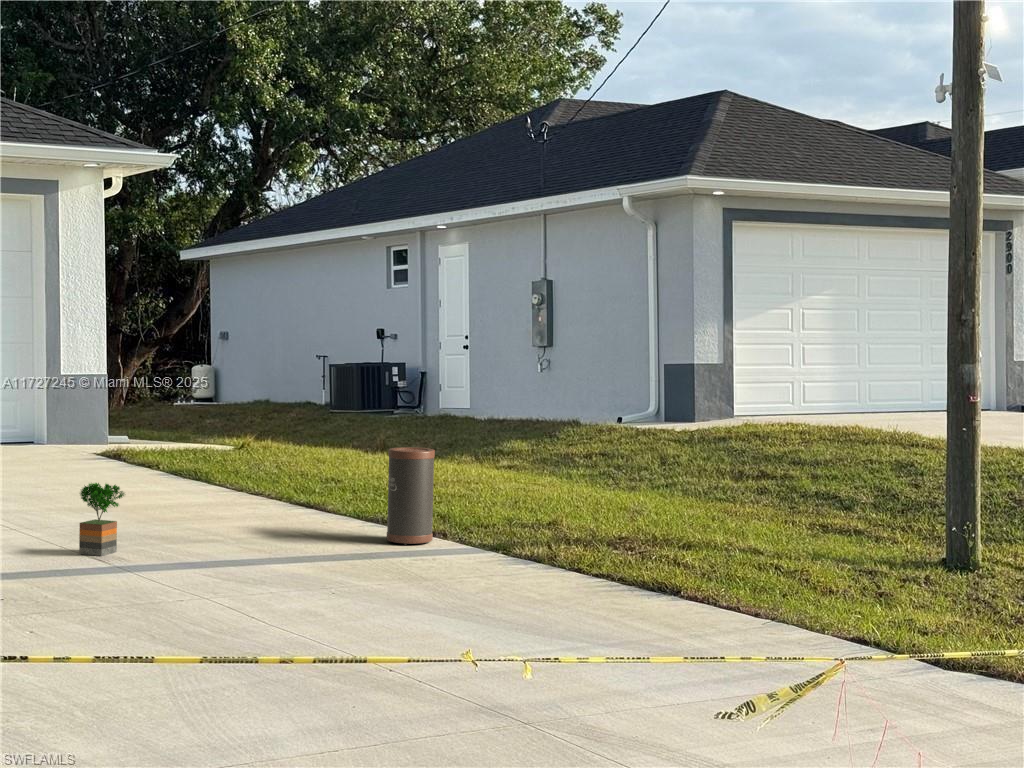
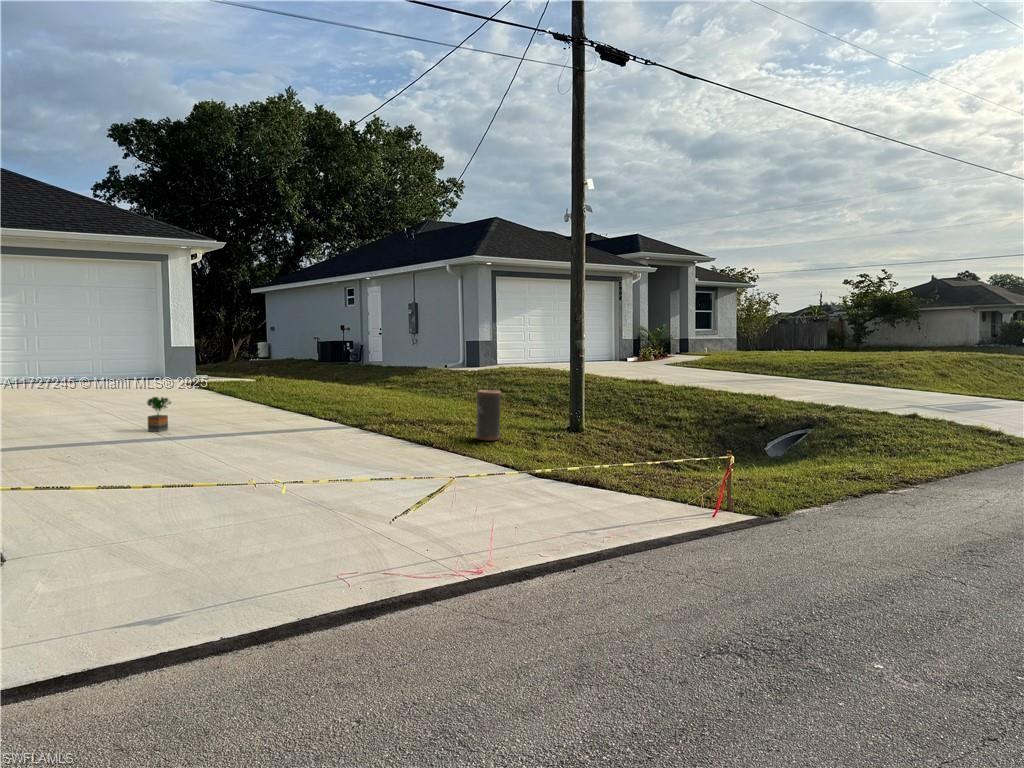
trash can: present [387,447,435,545] -> present [476,390,501,441]

